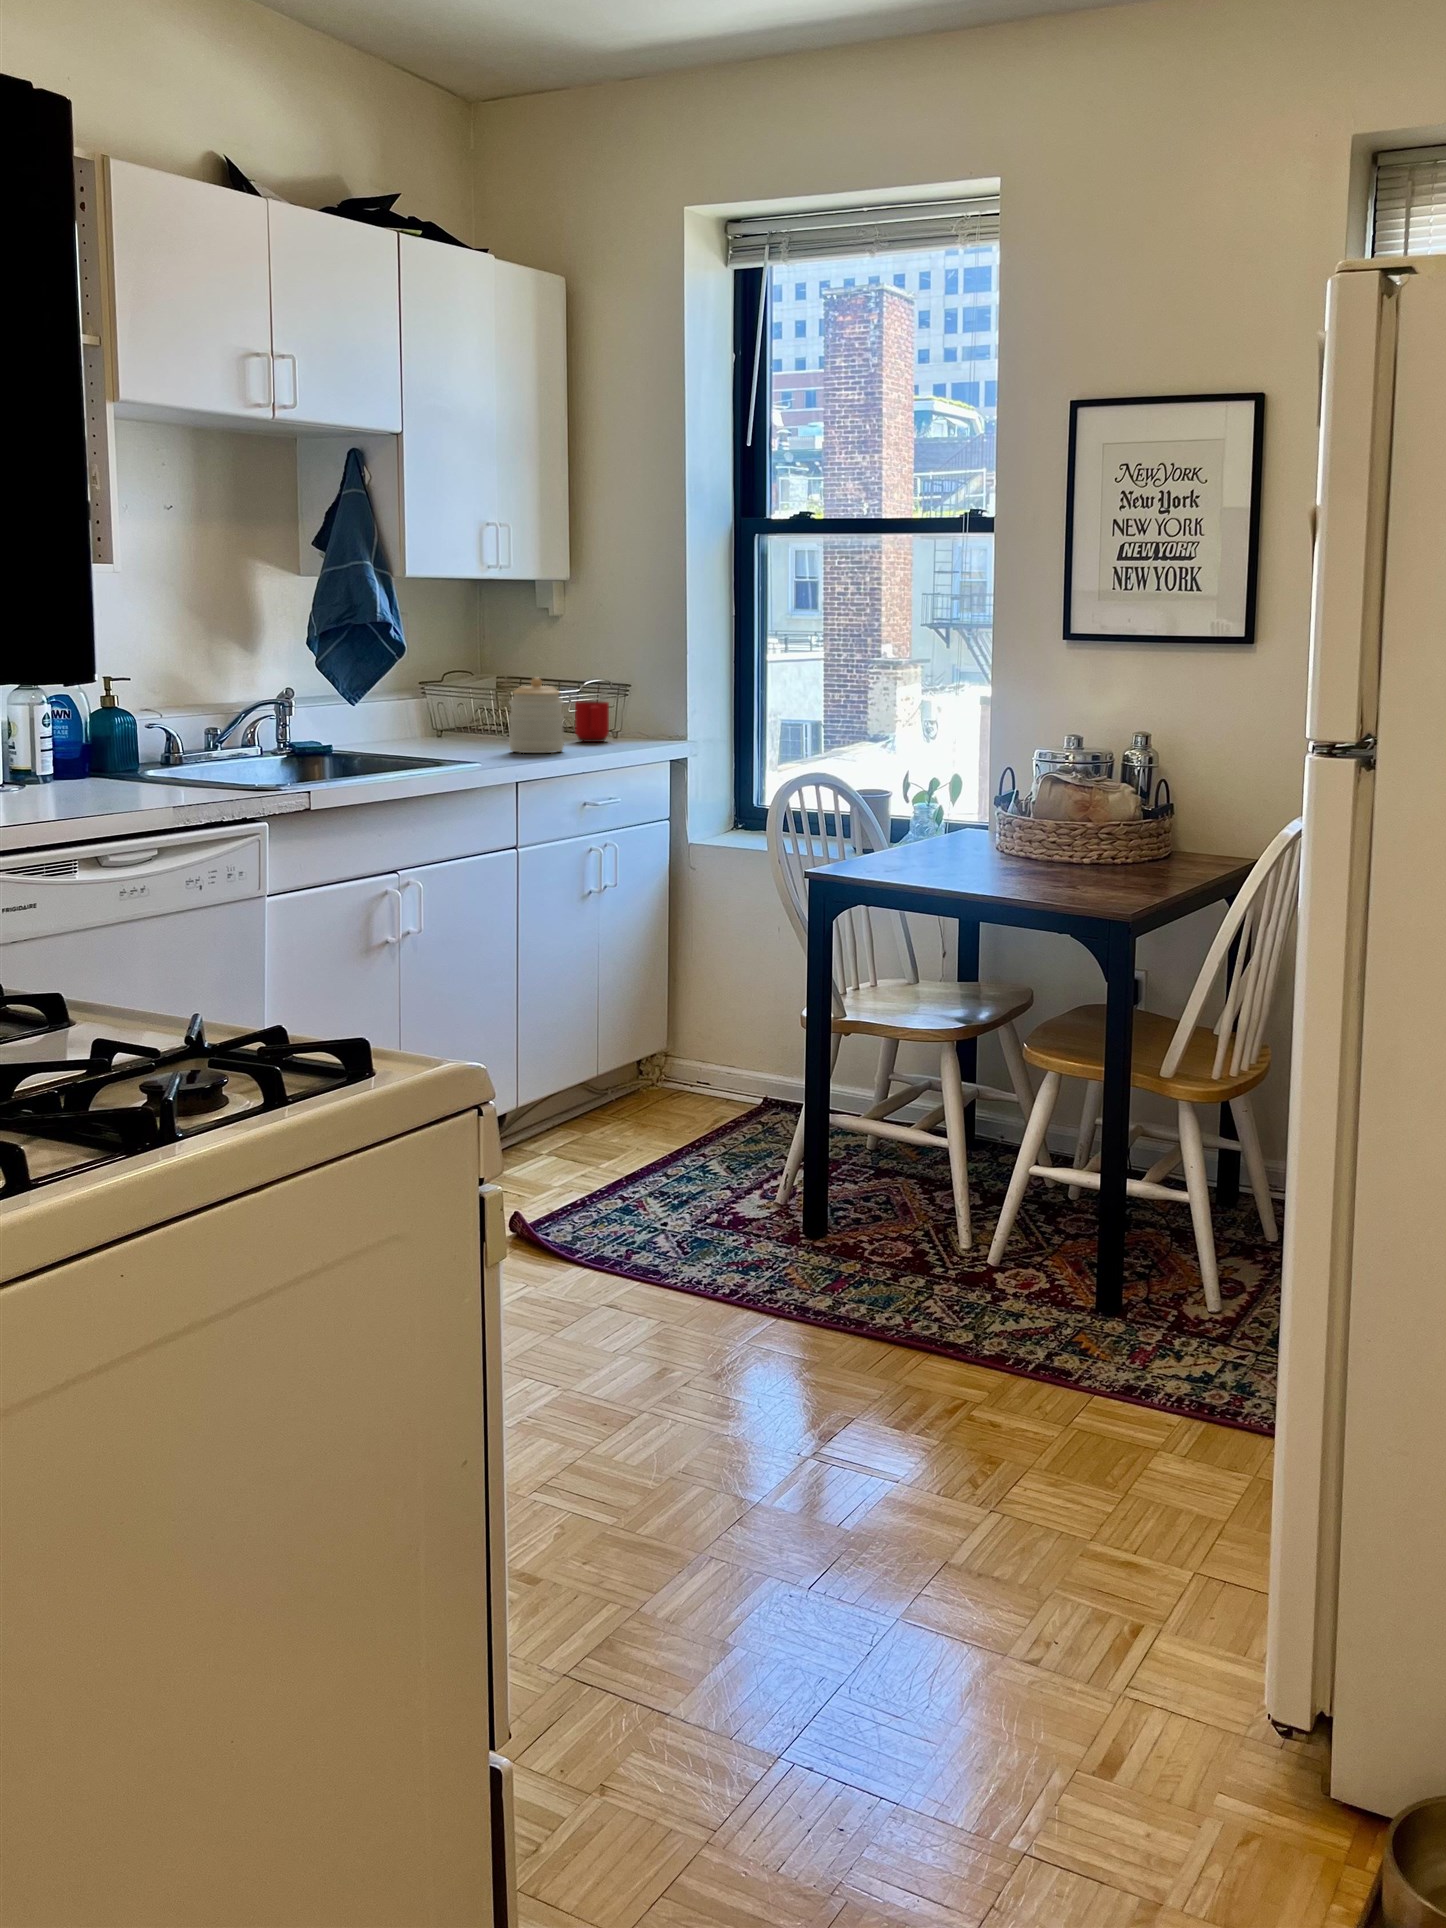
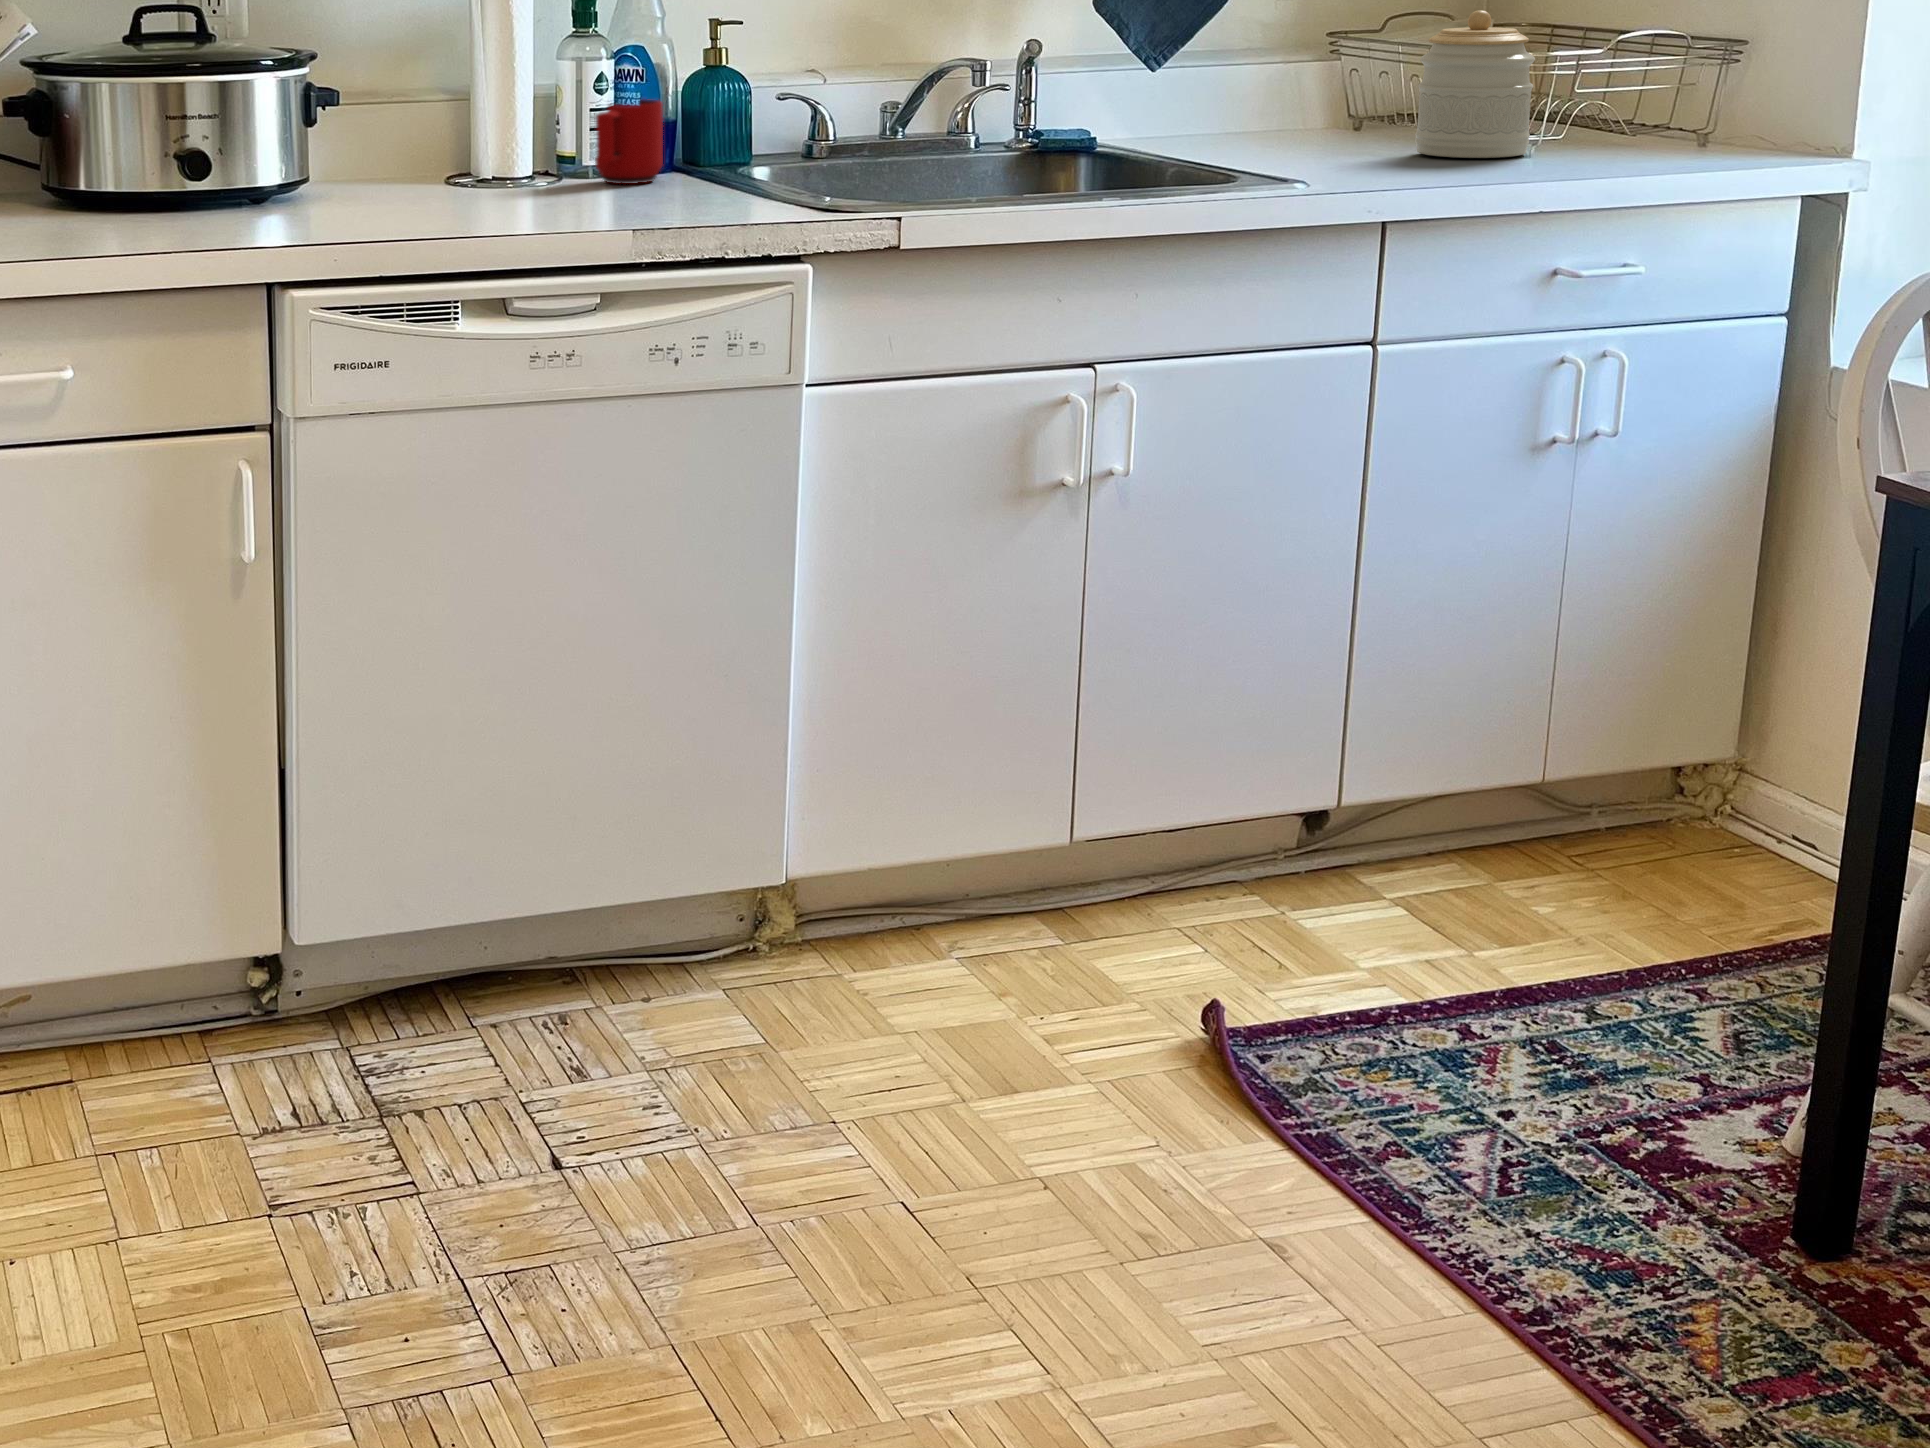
mug: present [575,701,609,742] -> present [595,99,663,184]

